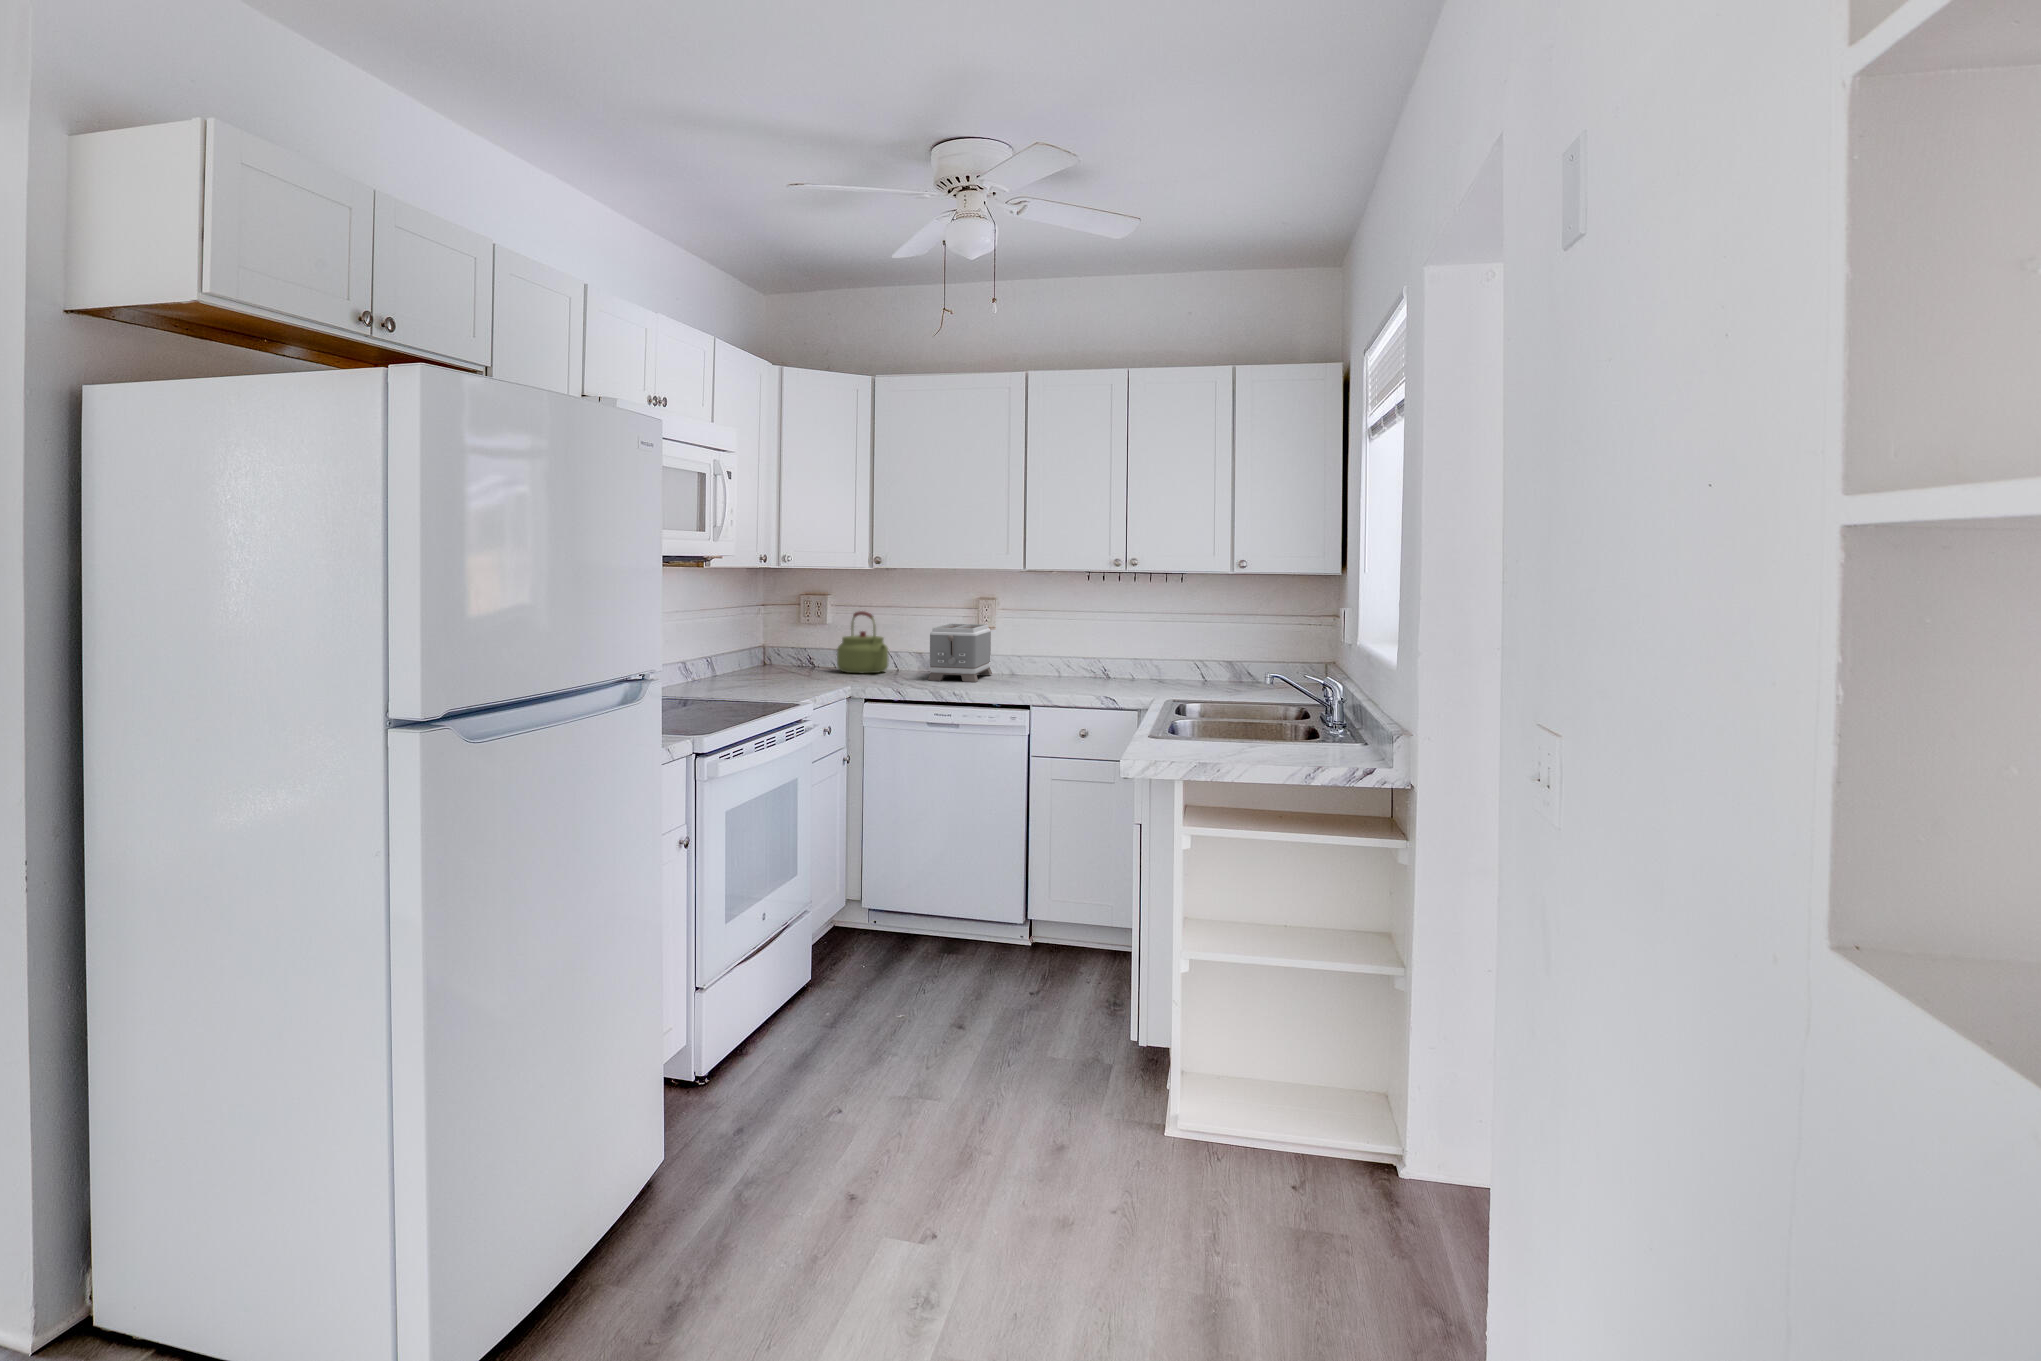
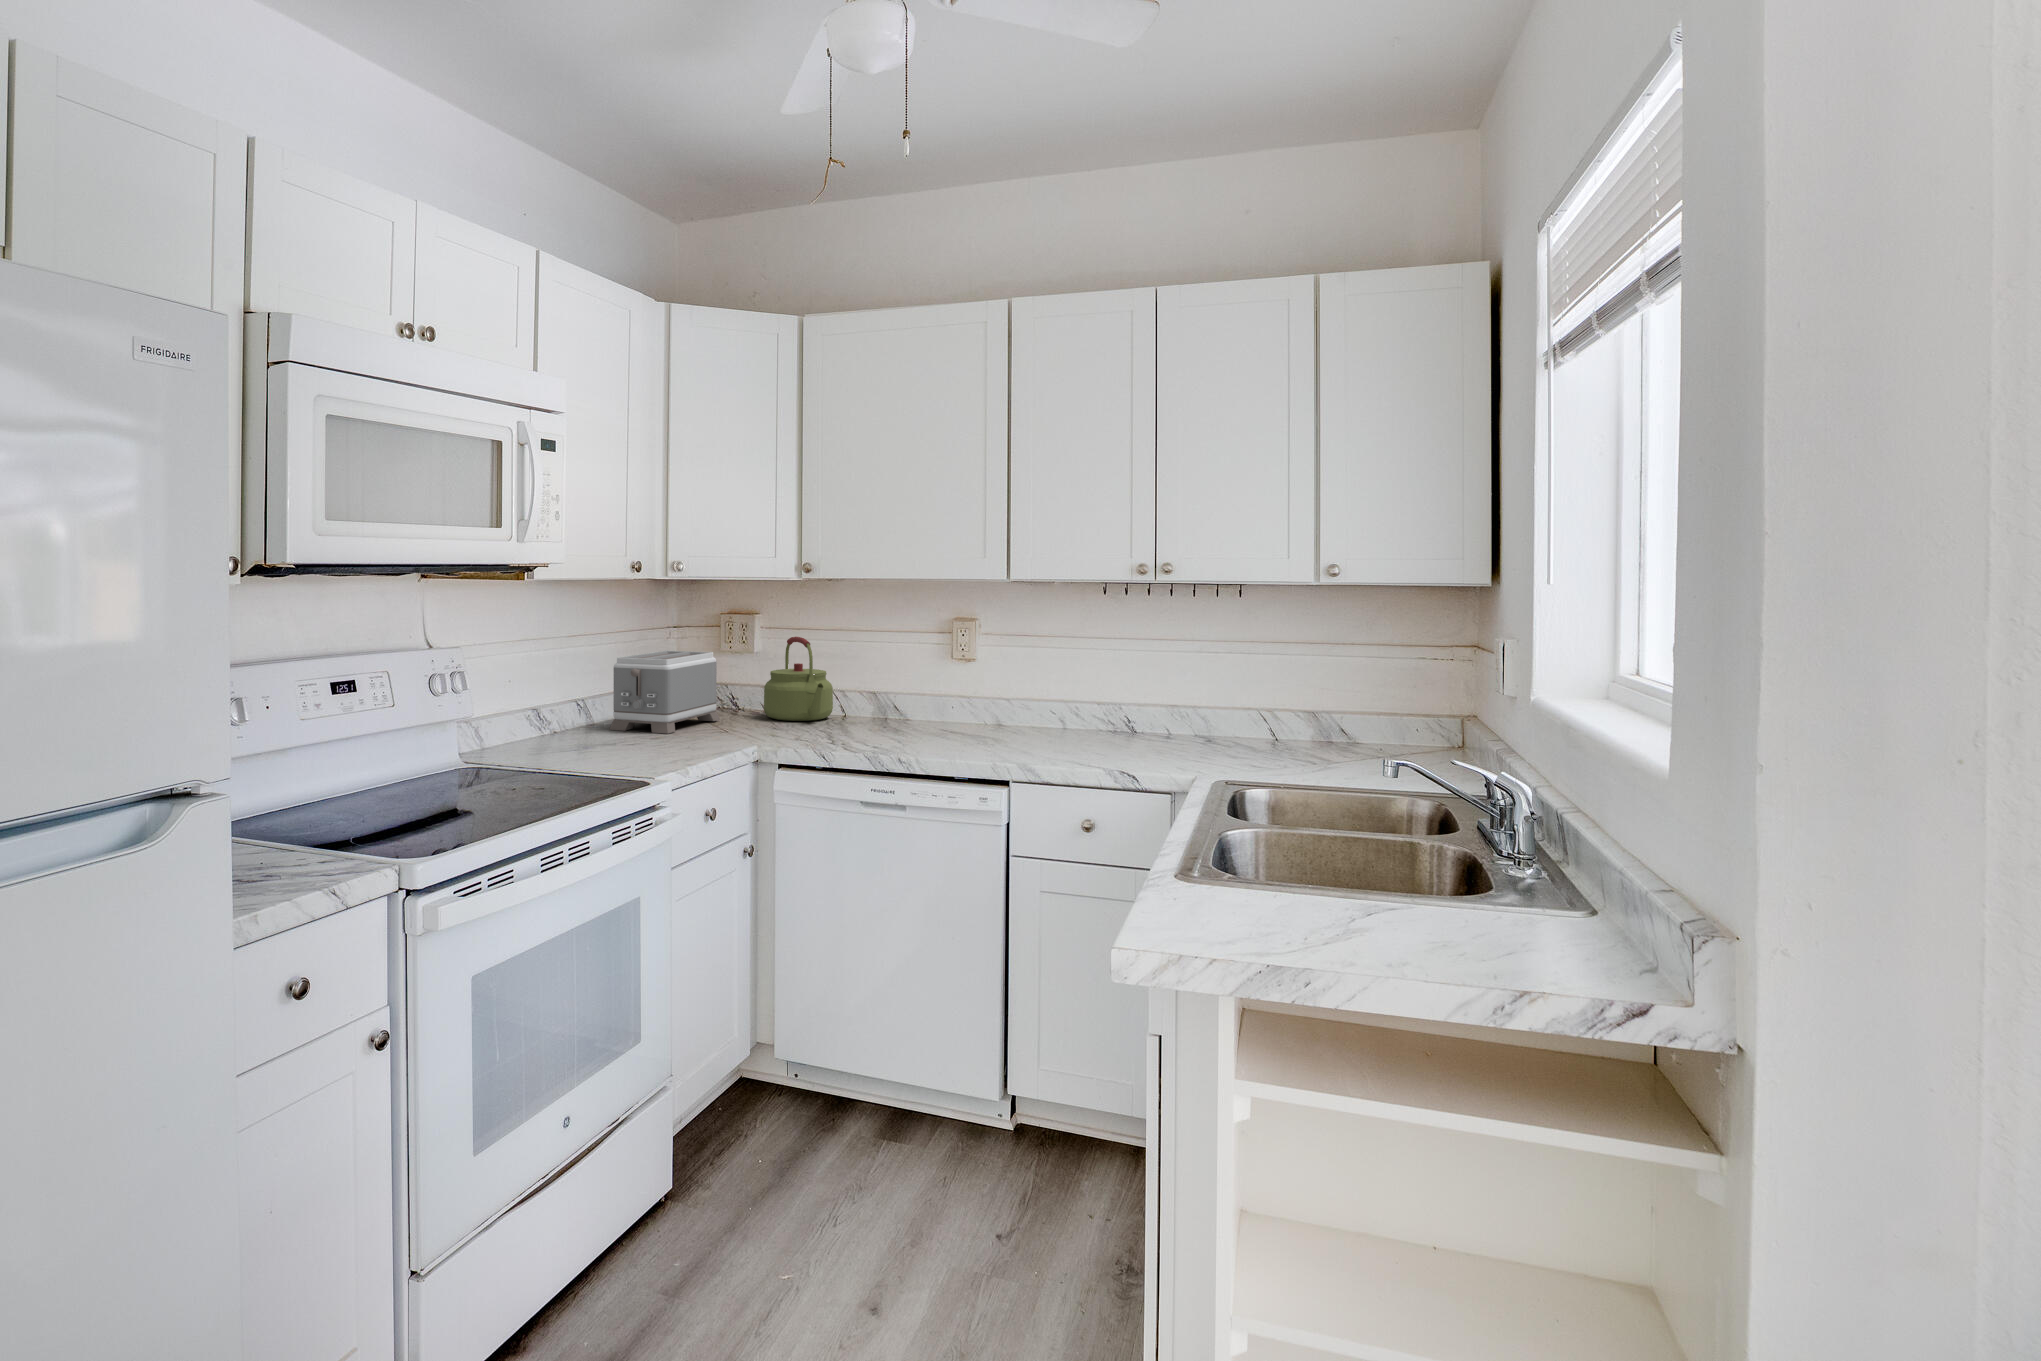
toaster: present [928,624,992,682] -> present [610,651,720,734]

